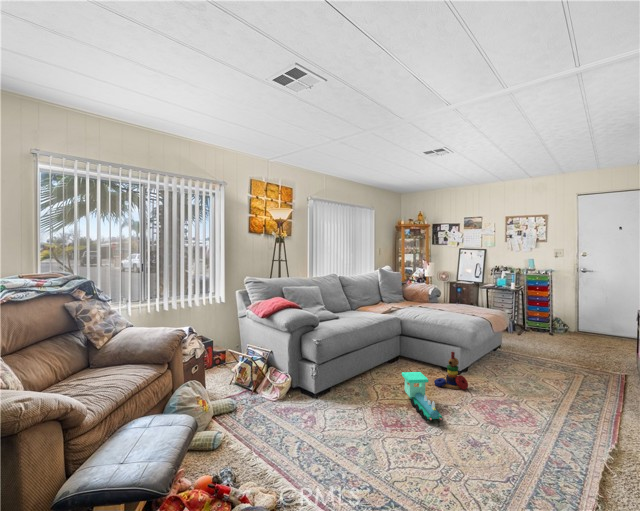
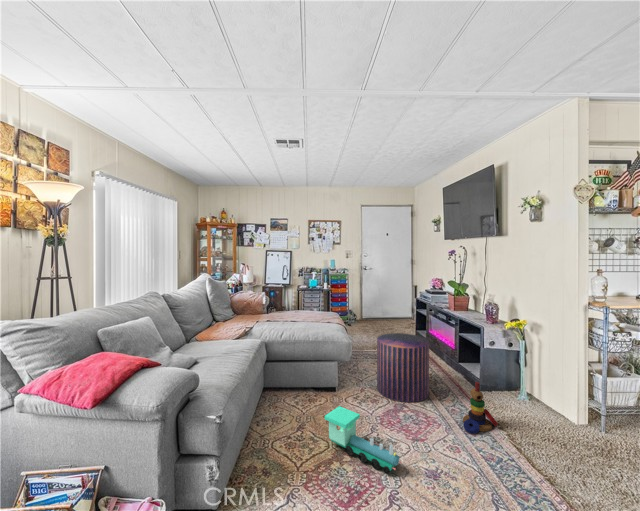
pouf: none [495,334,558,406] -> present [377,333,429,402]
stacking toy: present [434,352,468,390] -> present [463,382,498,434]

